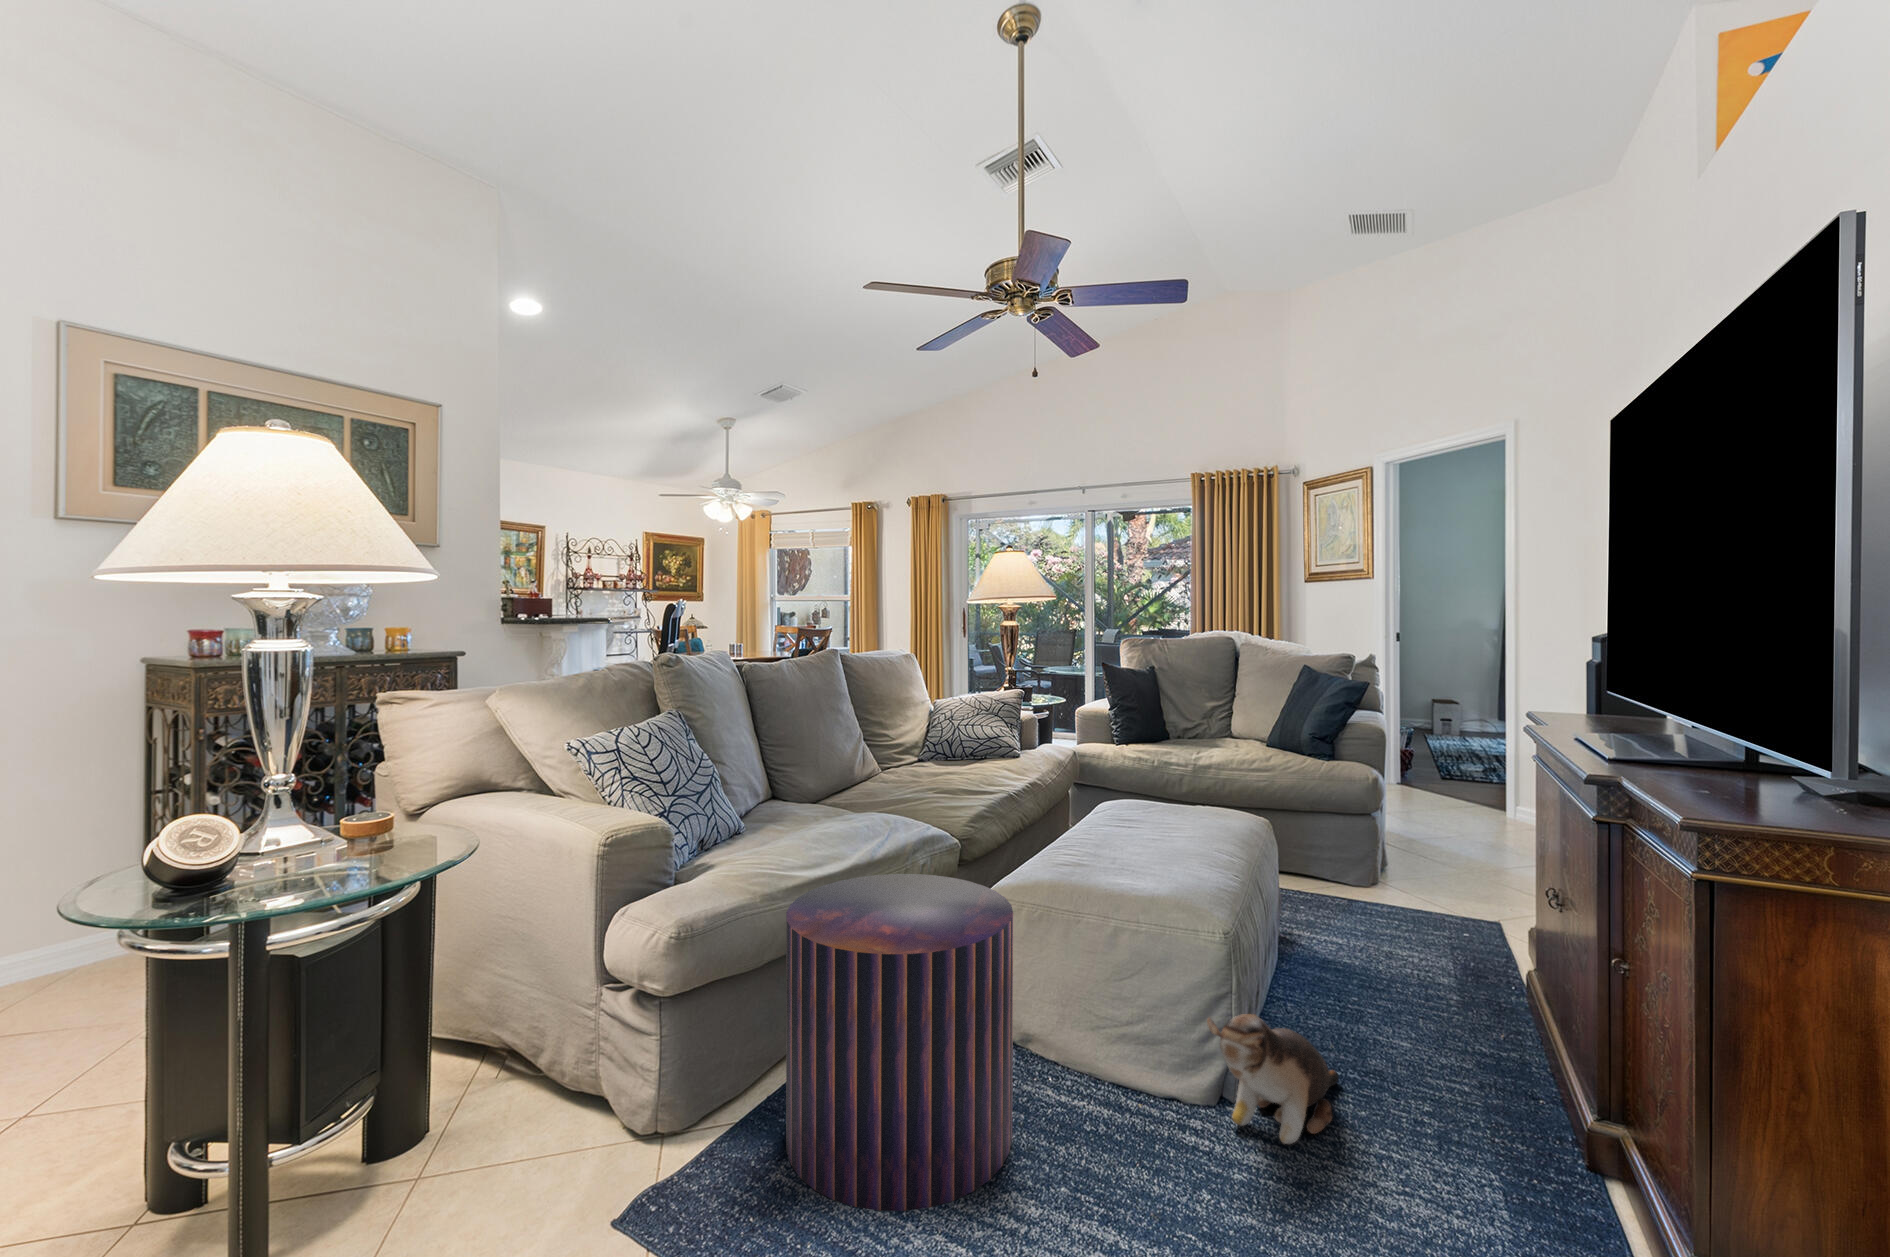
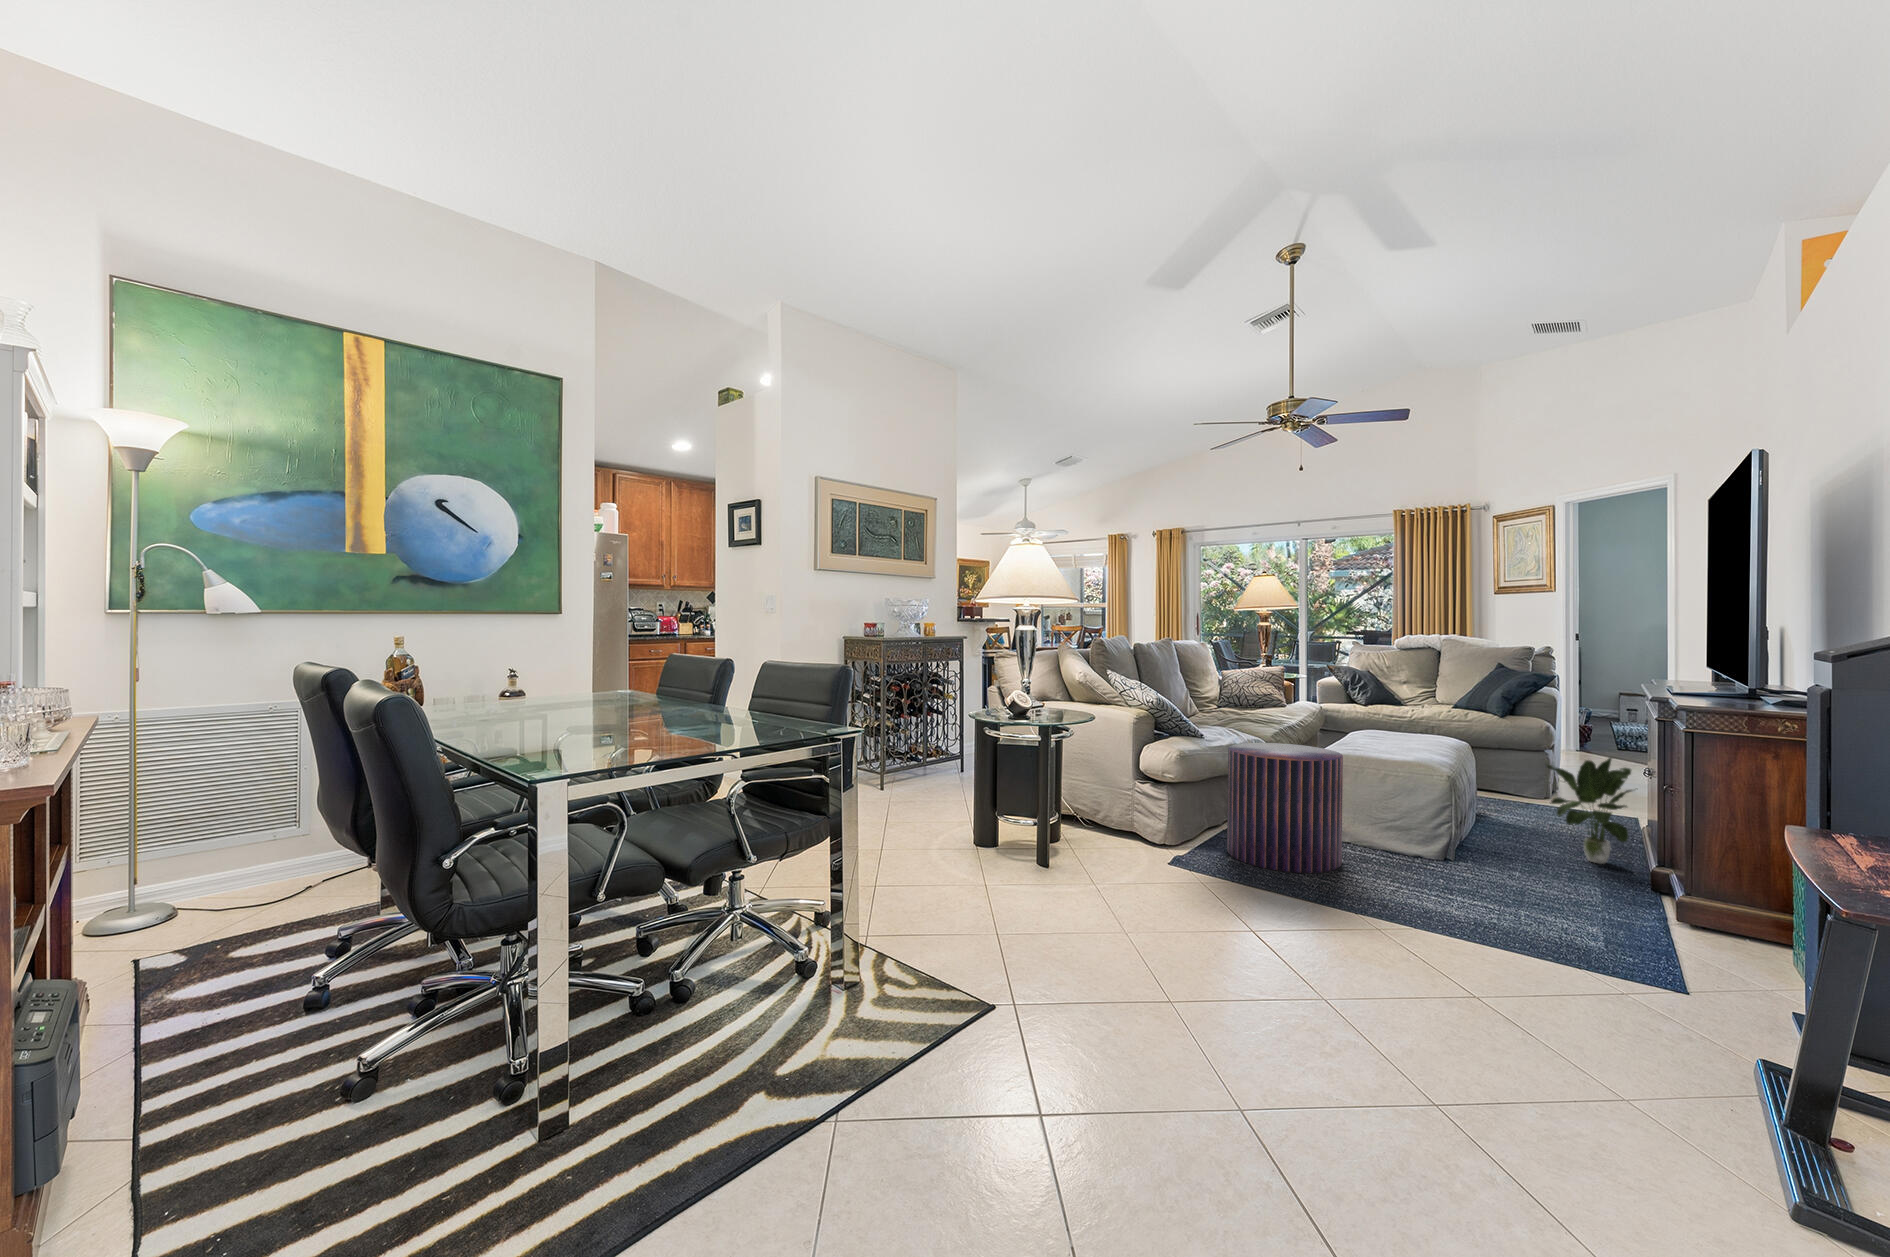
potted plant: none [1384,880,1542,1080] -> present [1547,758,1632,864]
plush toy: present [1207,1014,1339,1144] -> none [1444,808,1517,871]

